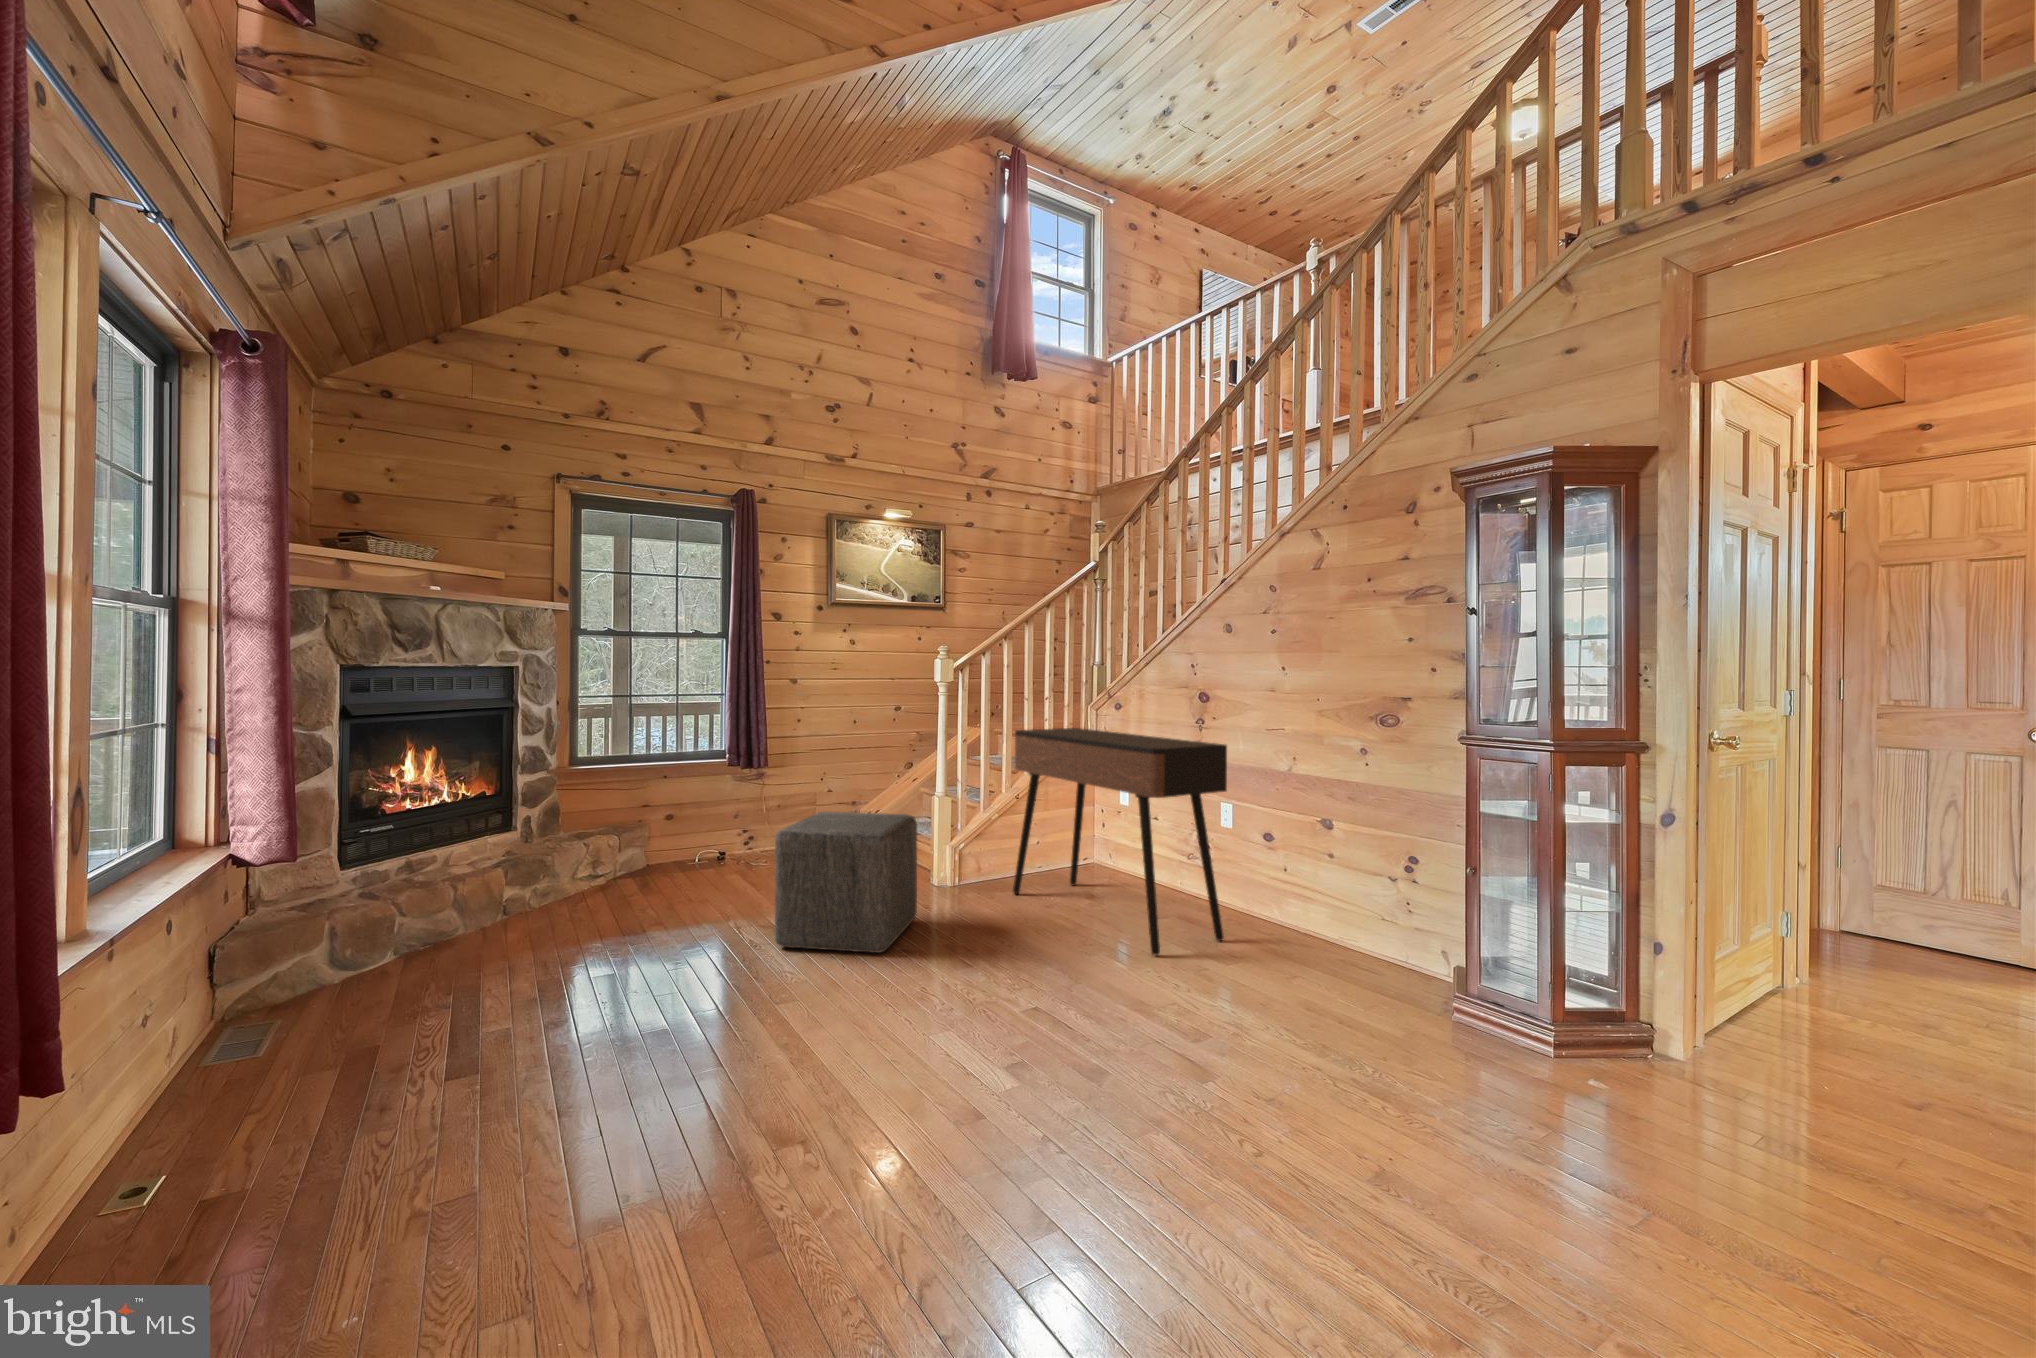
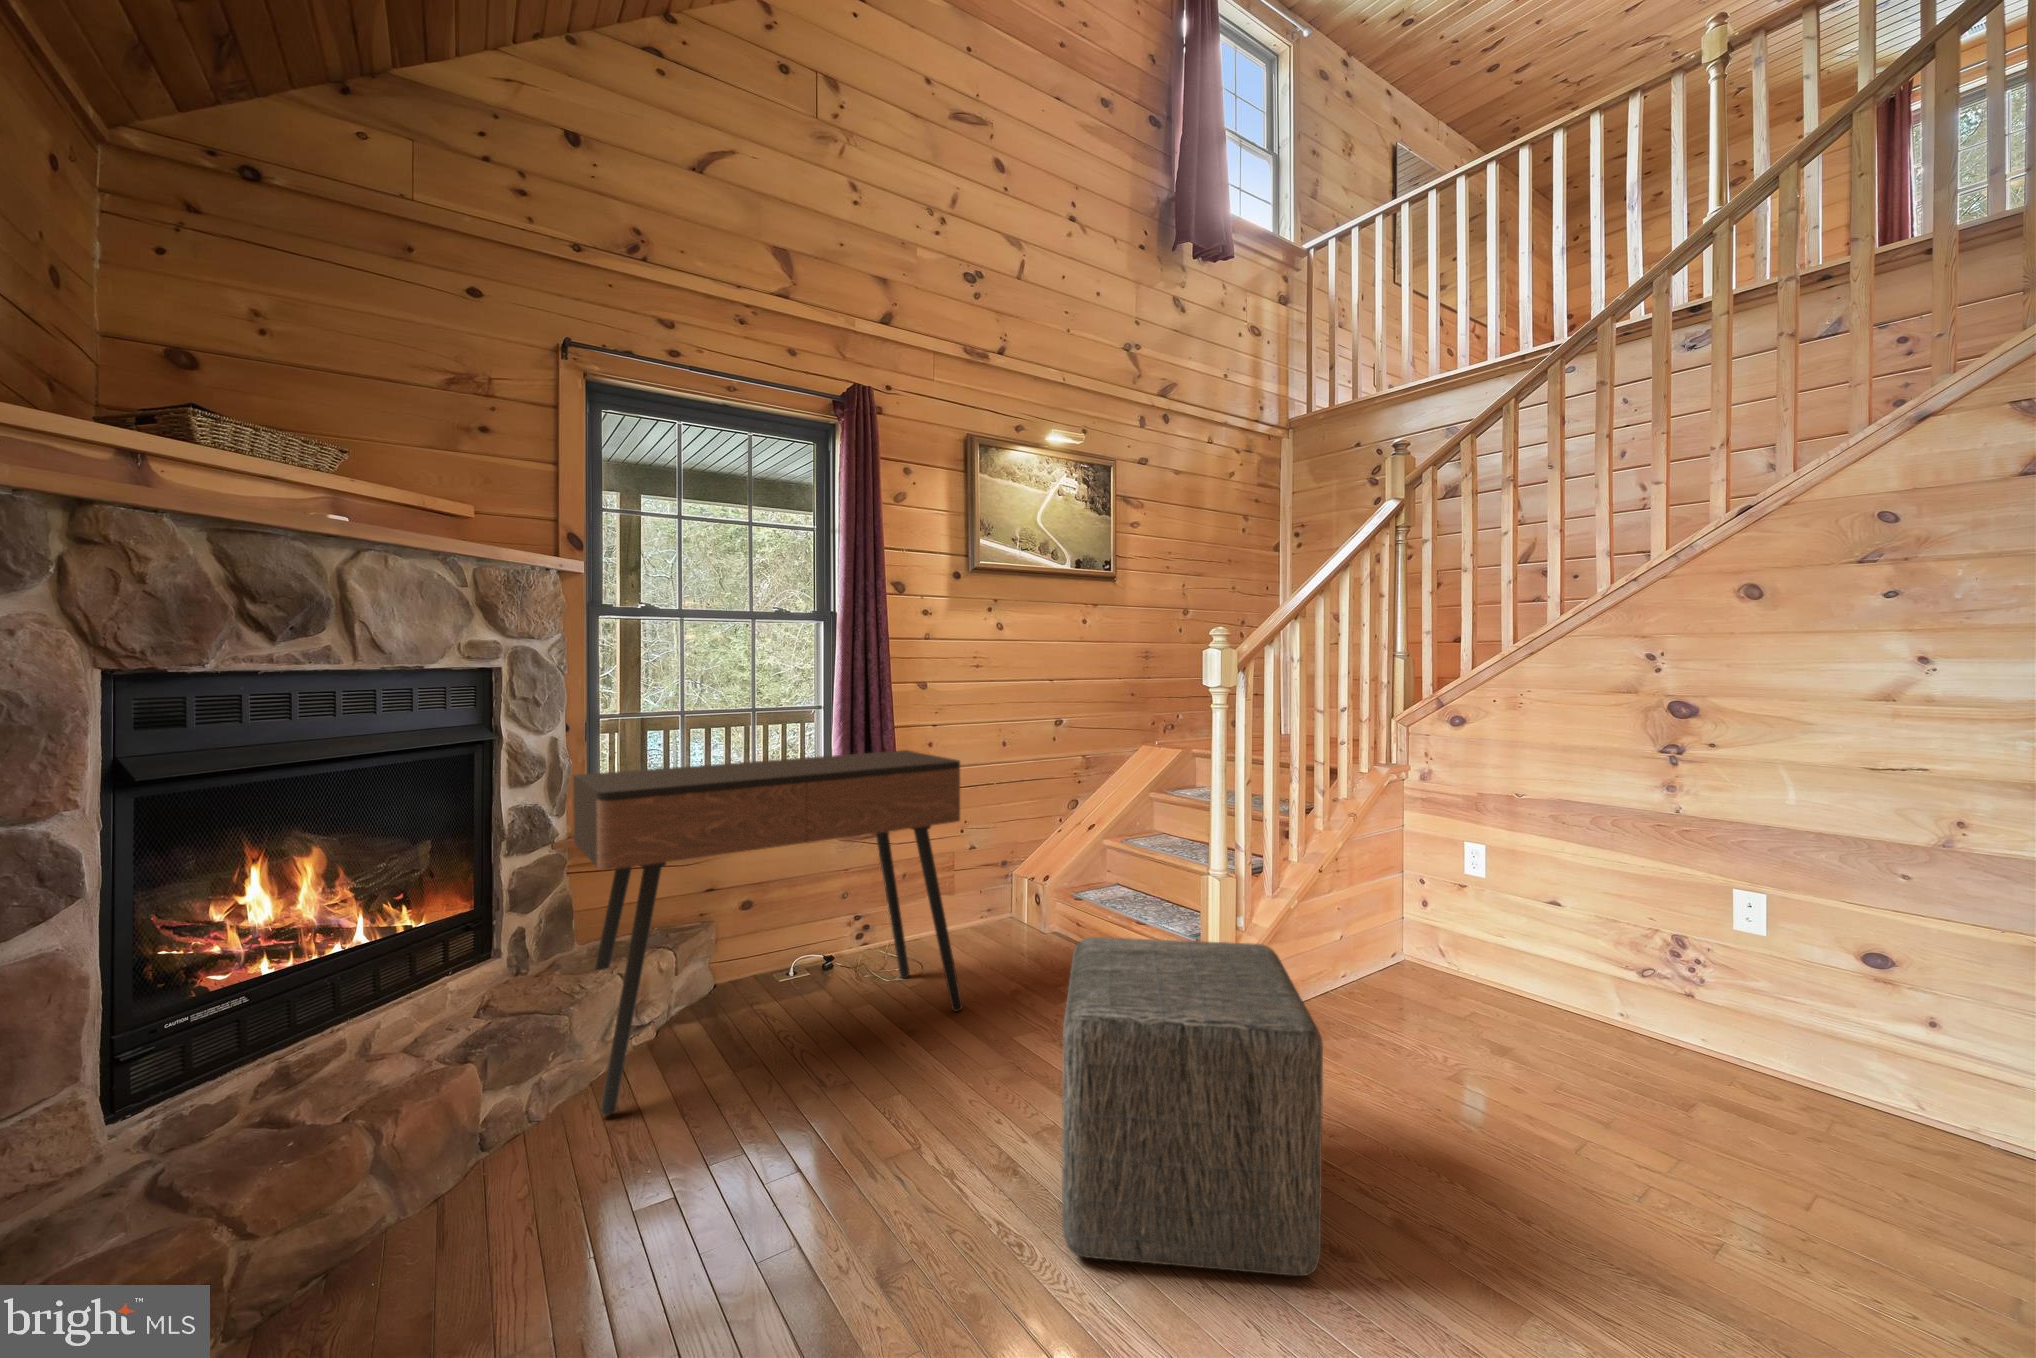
console table: present [1013,728,1227,955] -> present [573,750,962,1116]

